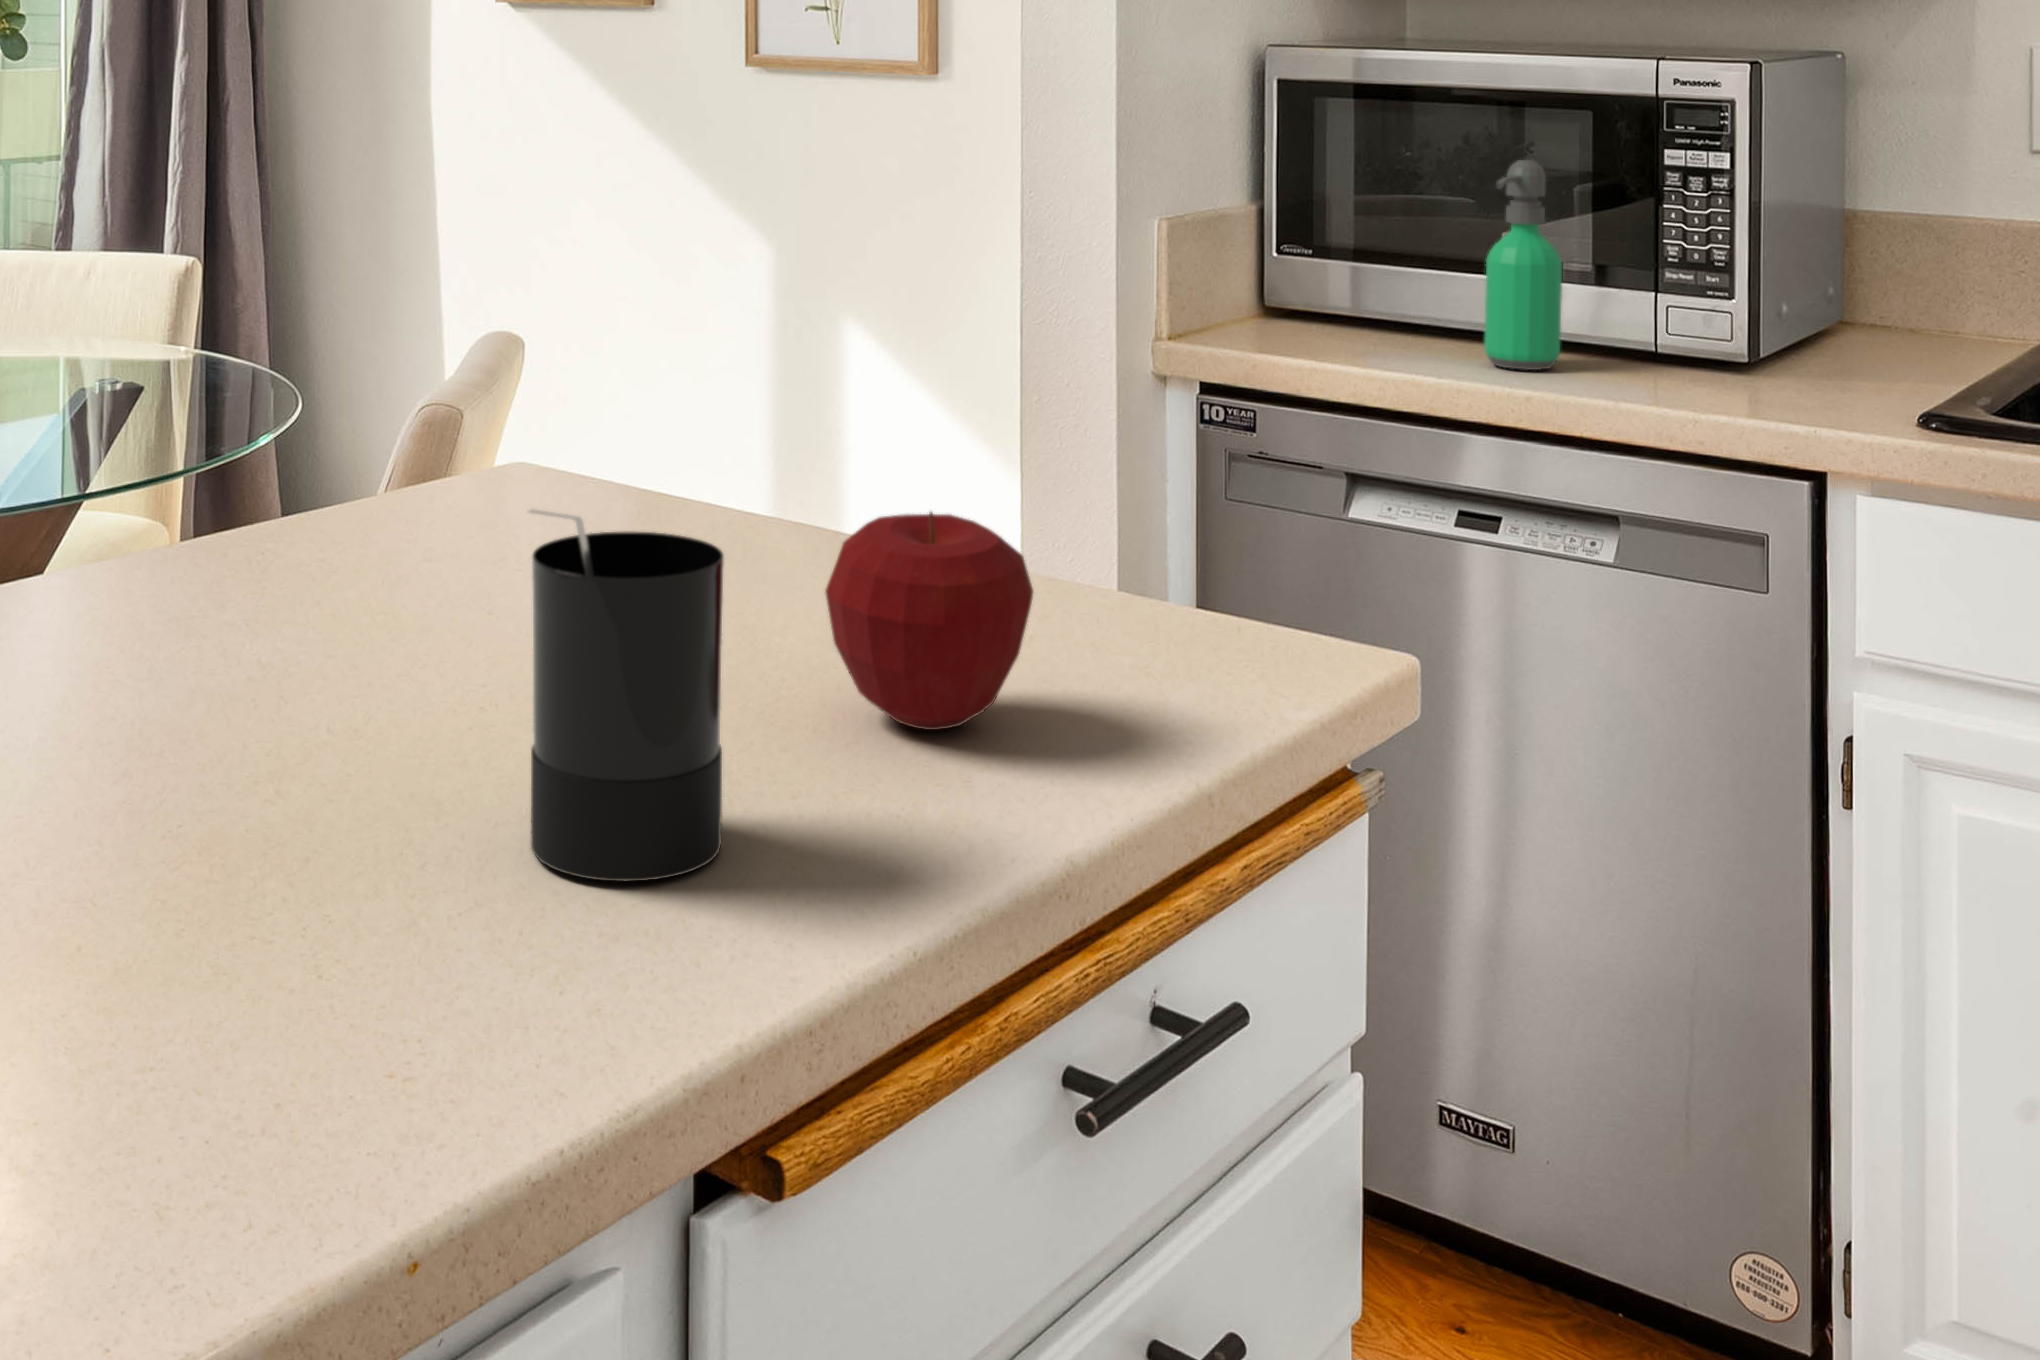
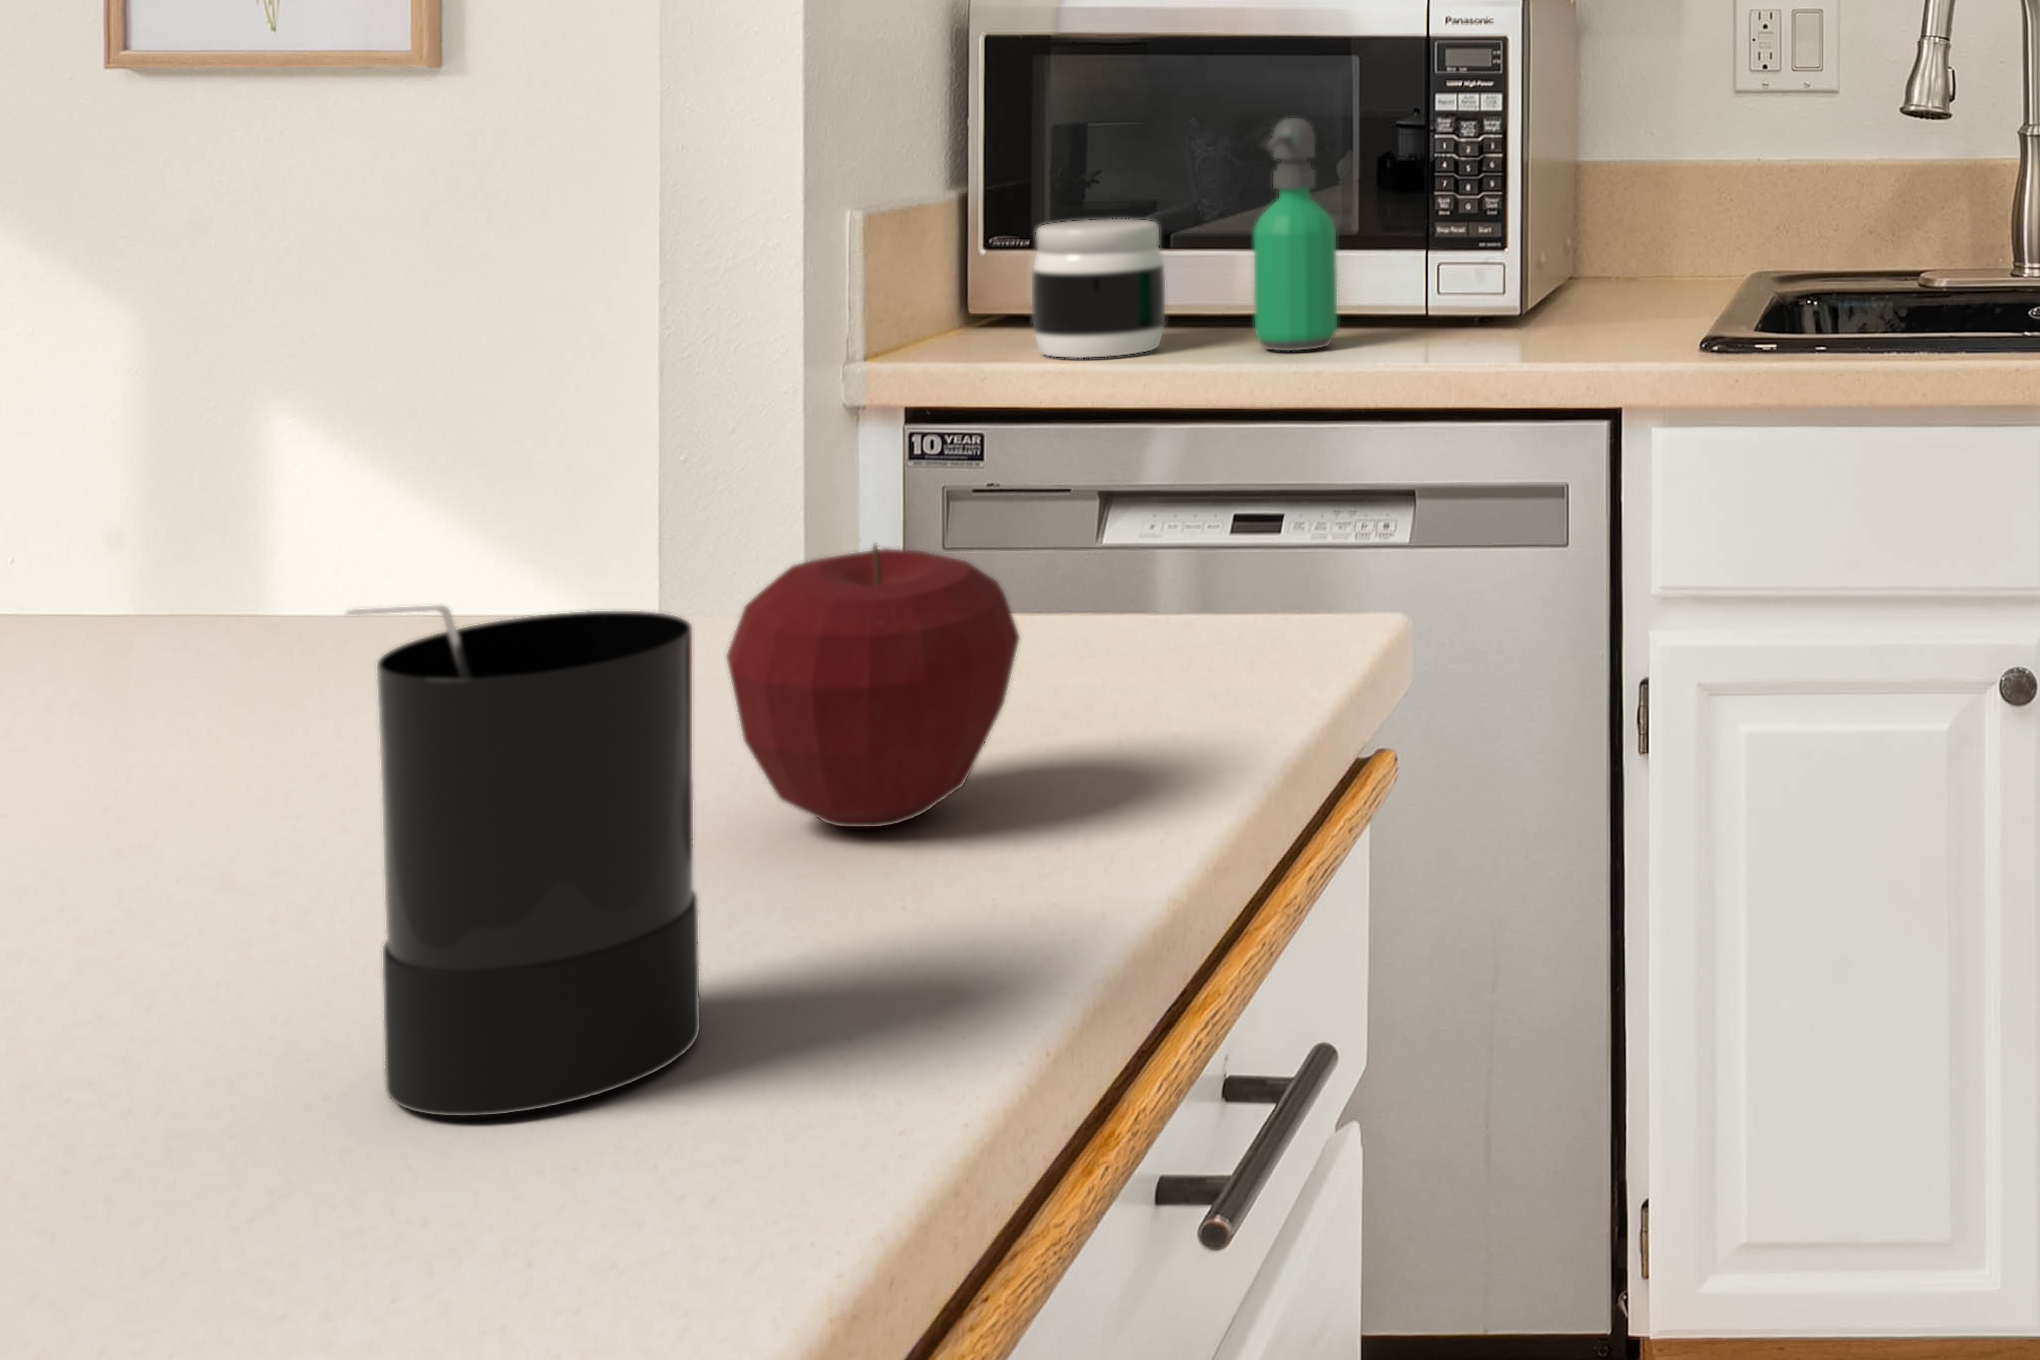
jar: none [1300,236,1411,355] -> present [1032,219,1165,358]

